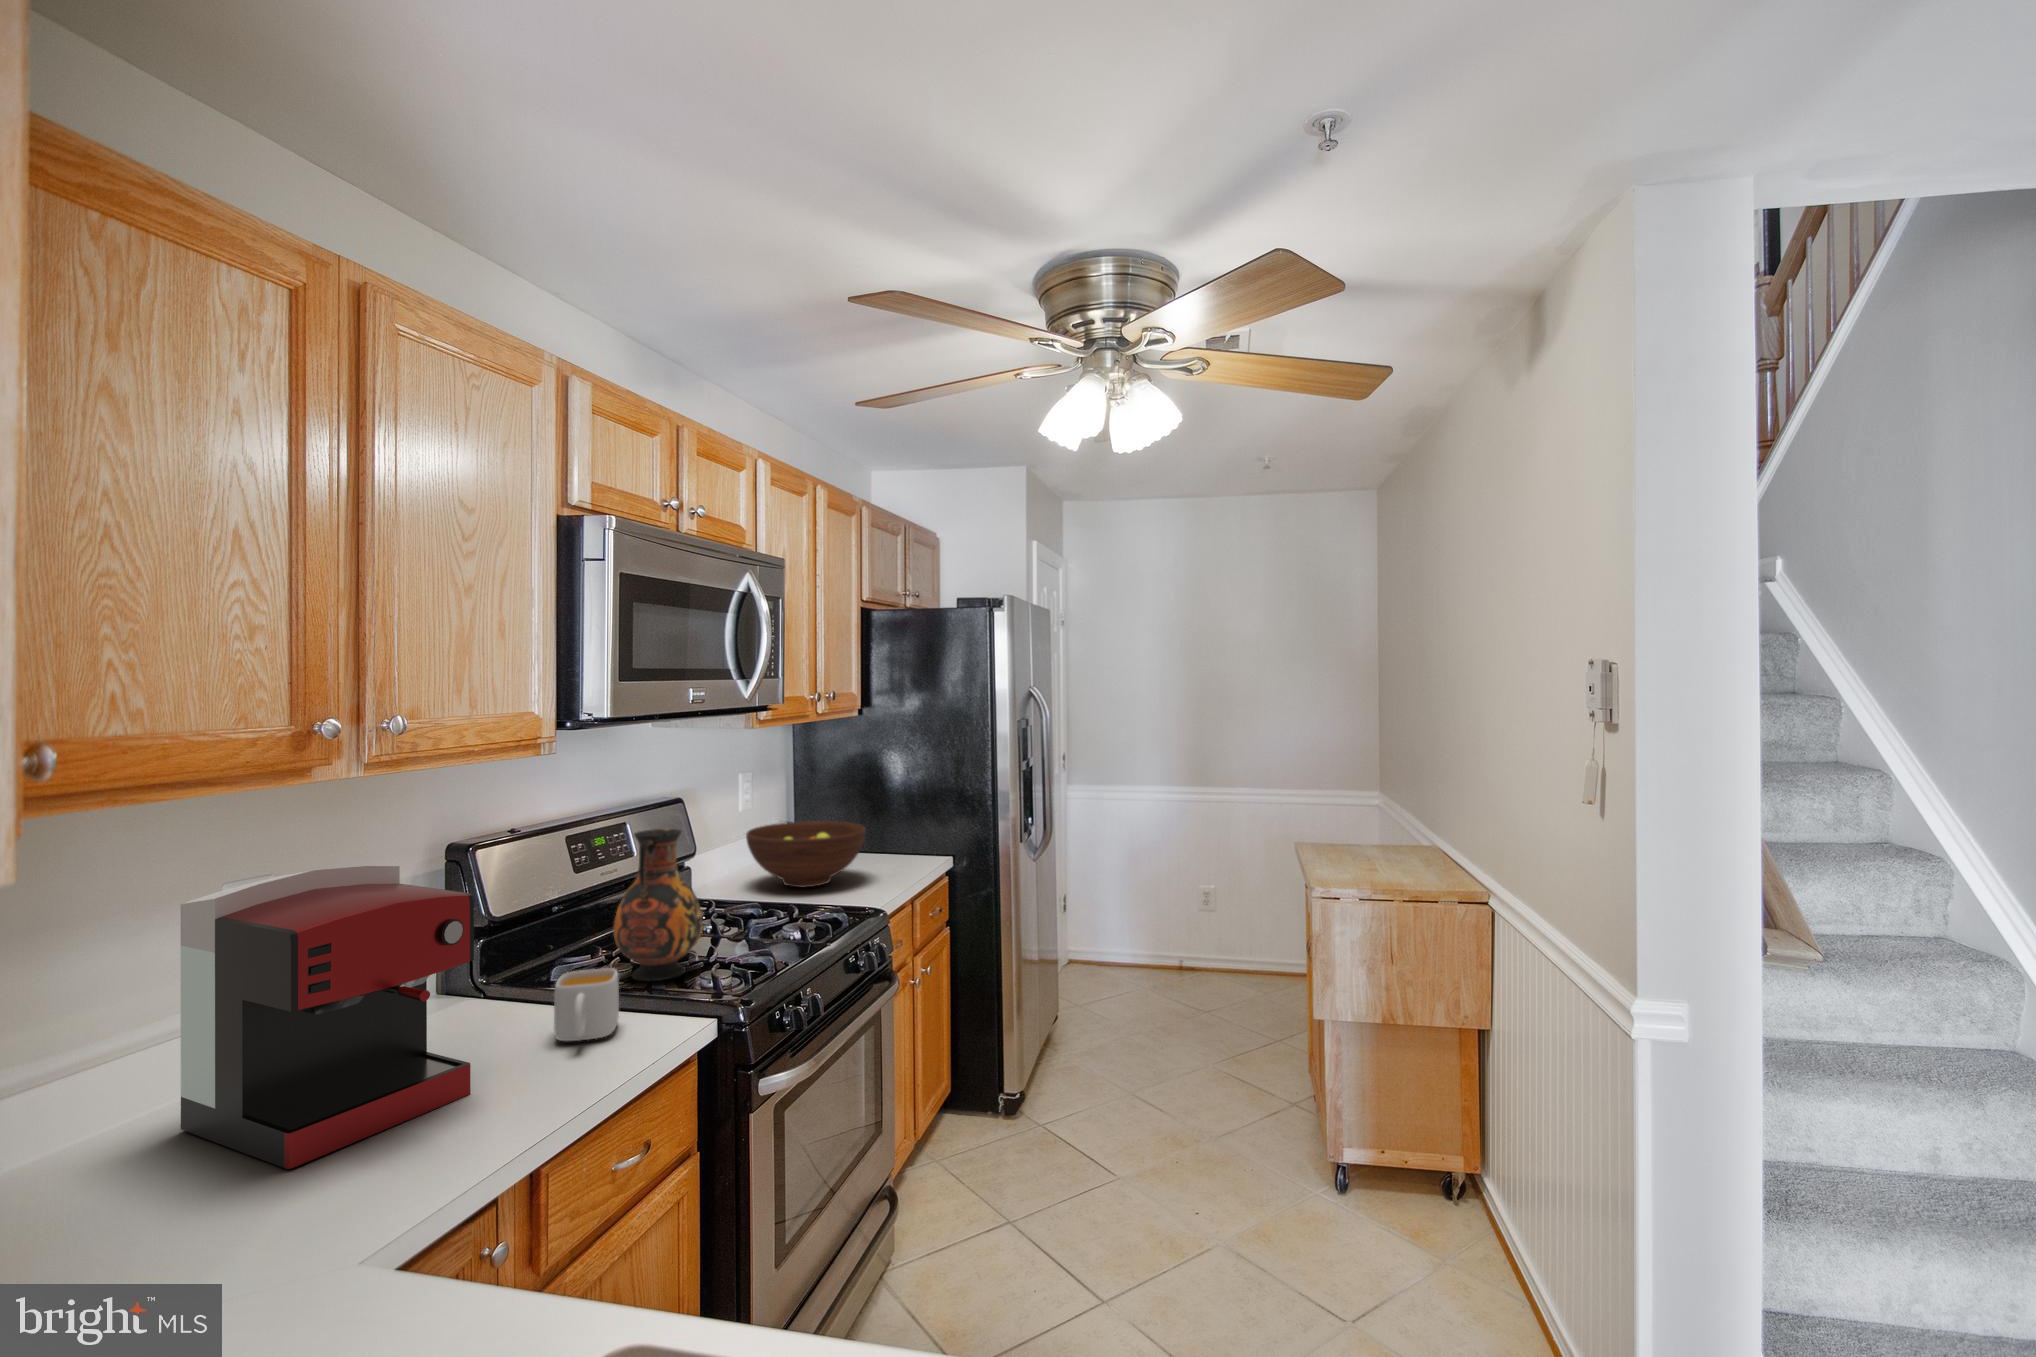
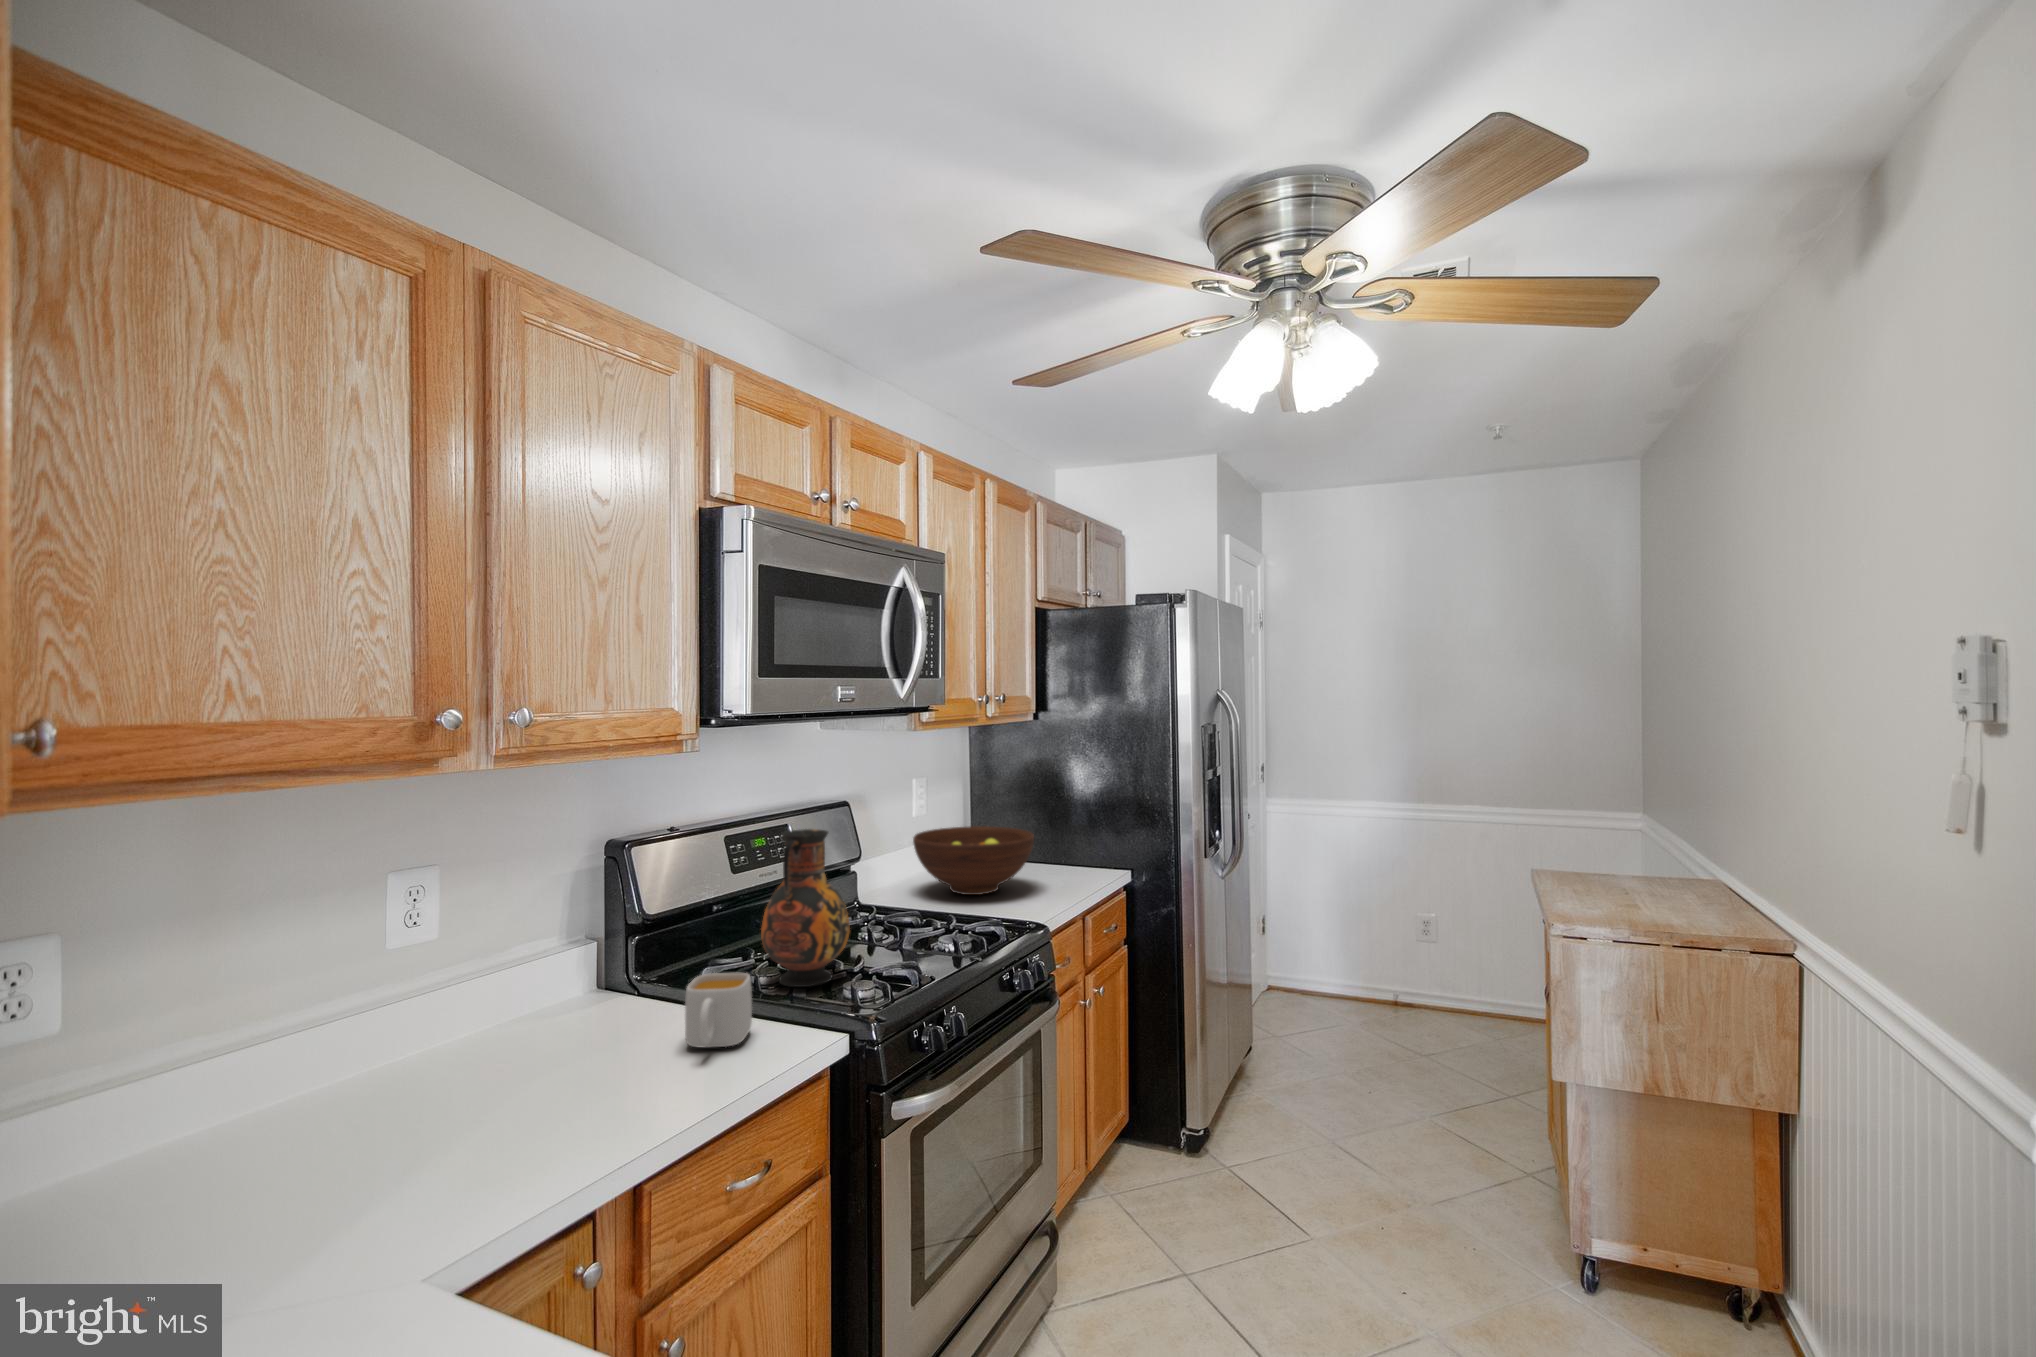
coffee maker: present [181,866,474,1169] -> none [331,858,594,1164]

